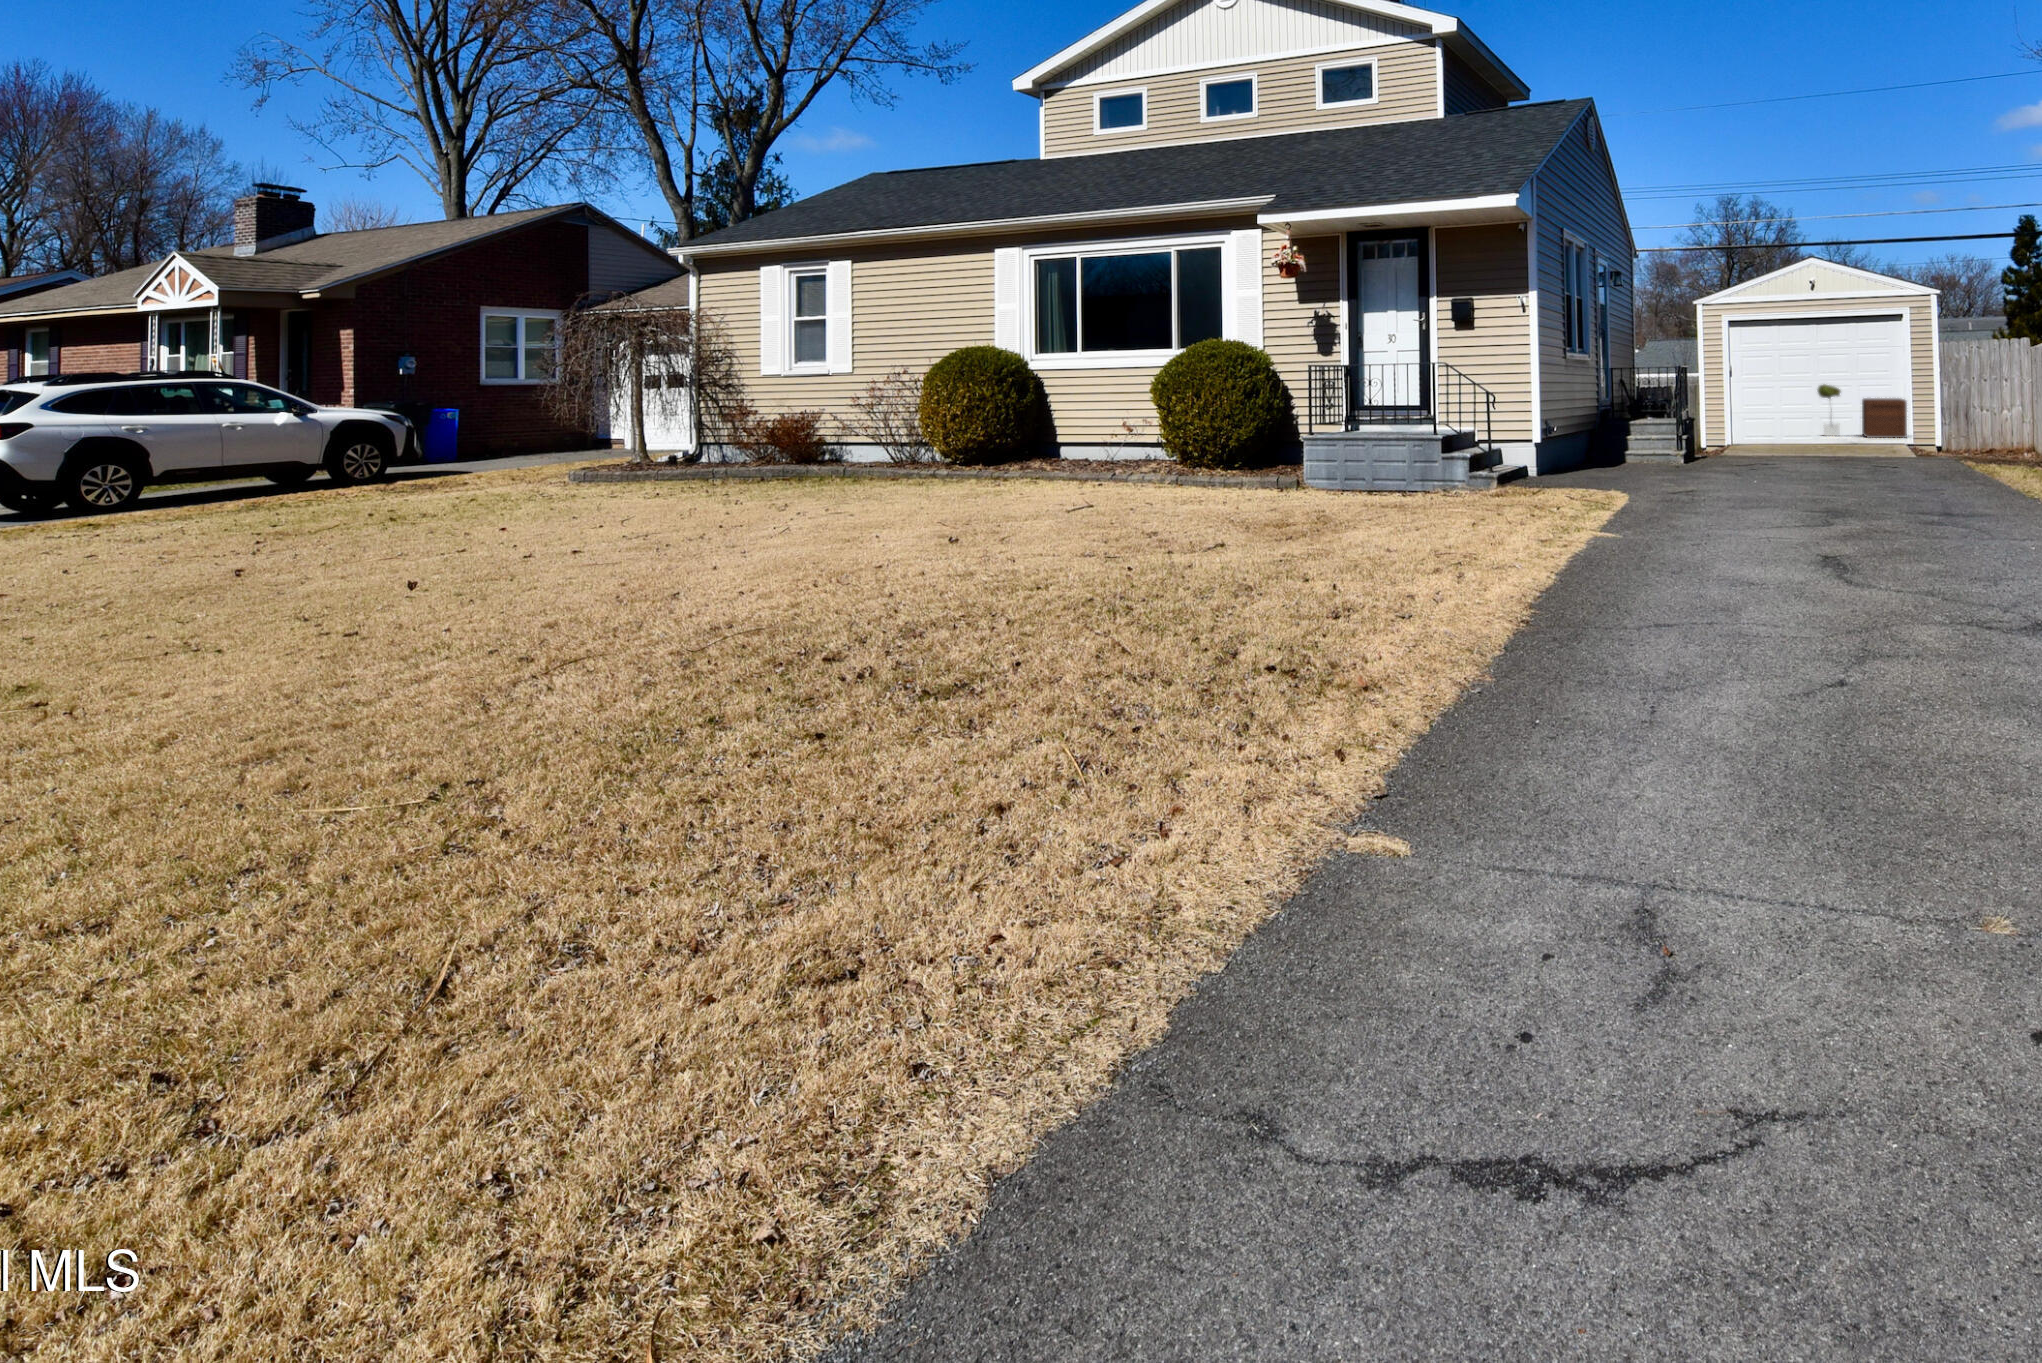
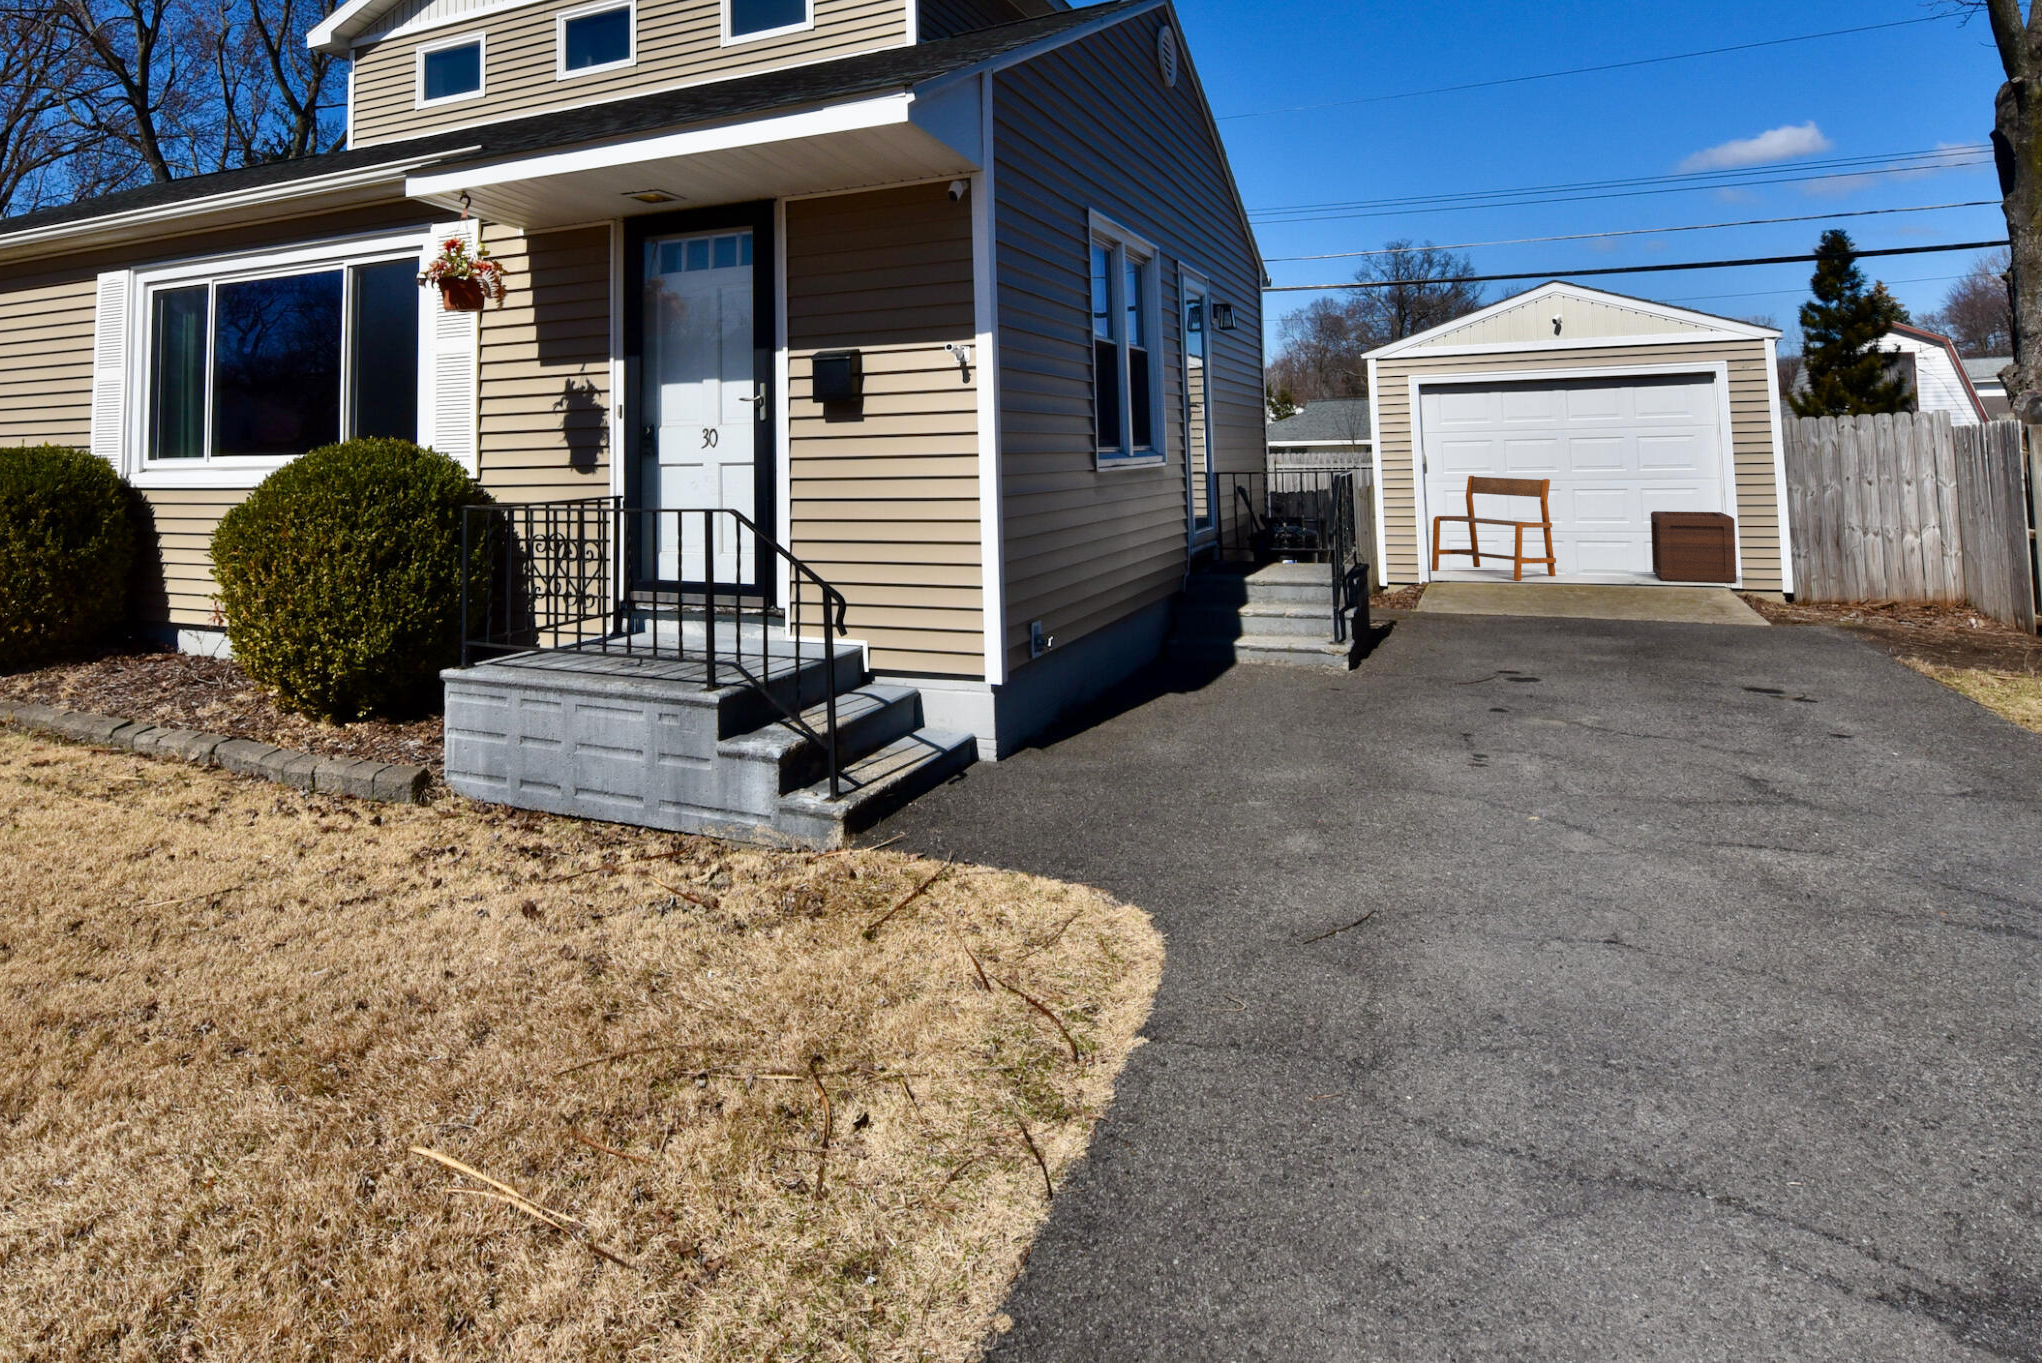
bench: none [1734,378,1807,438] -> present [1432,476,1556,581]
potted tree: present [1817,384,1841,436] -> none [1572,487,1614,576]

